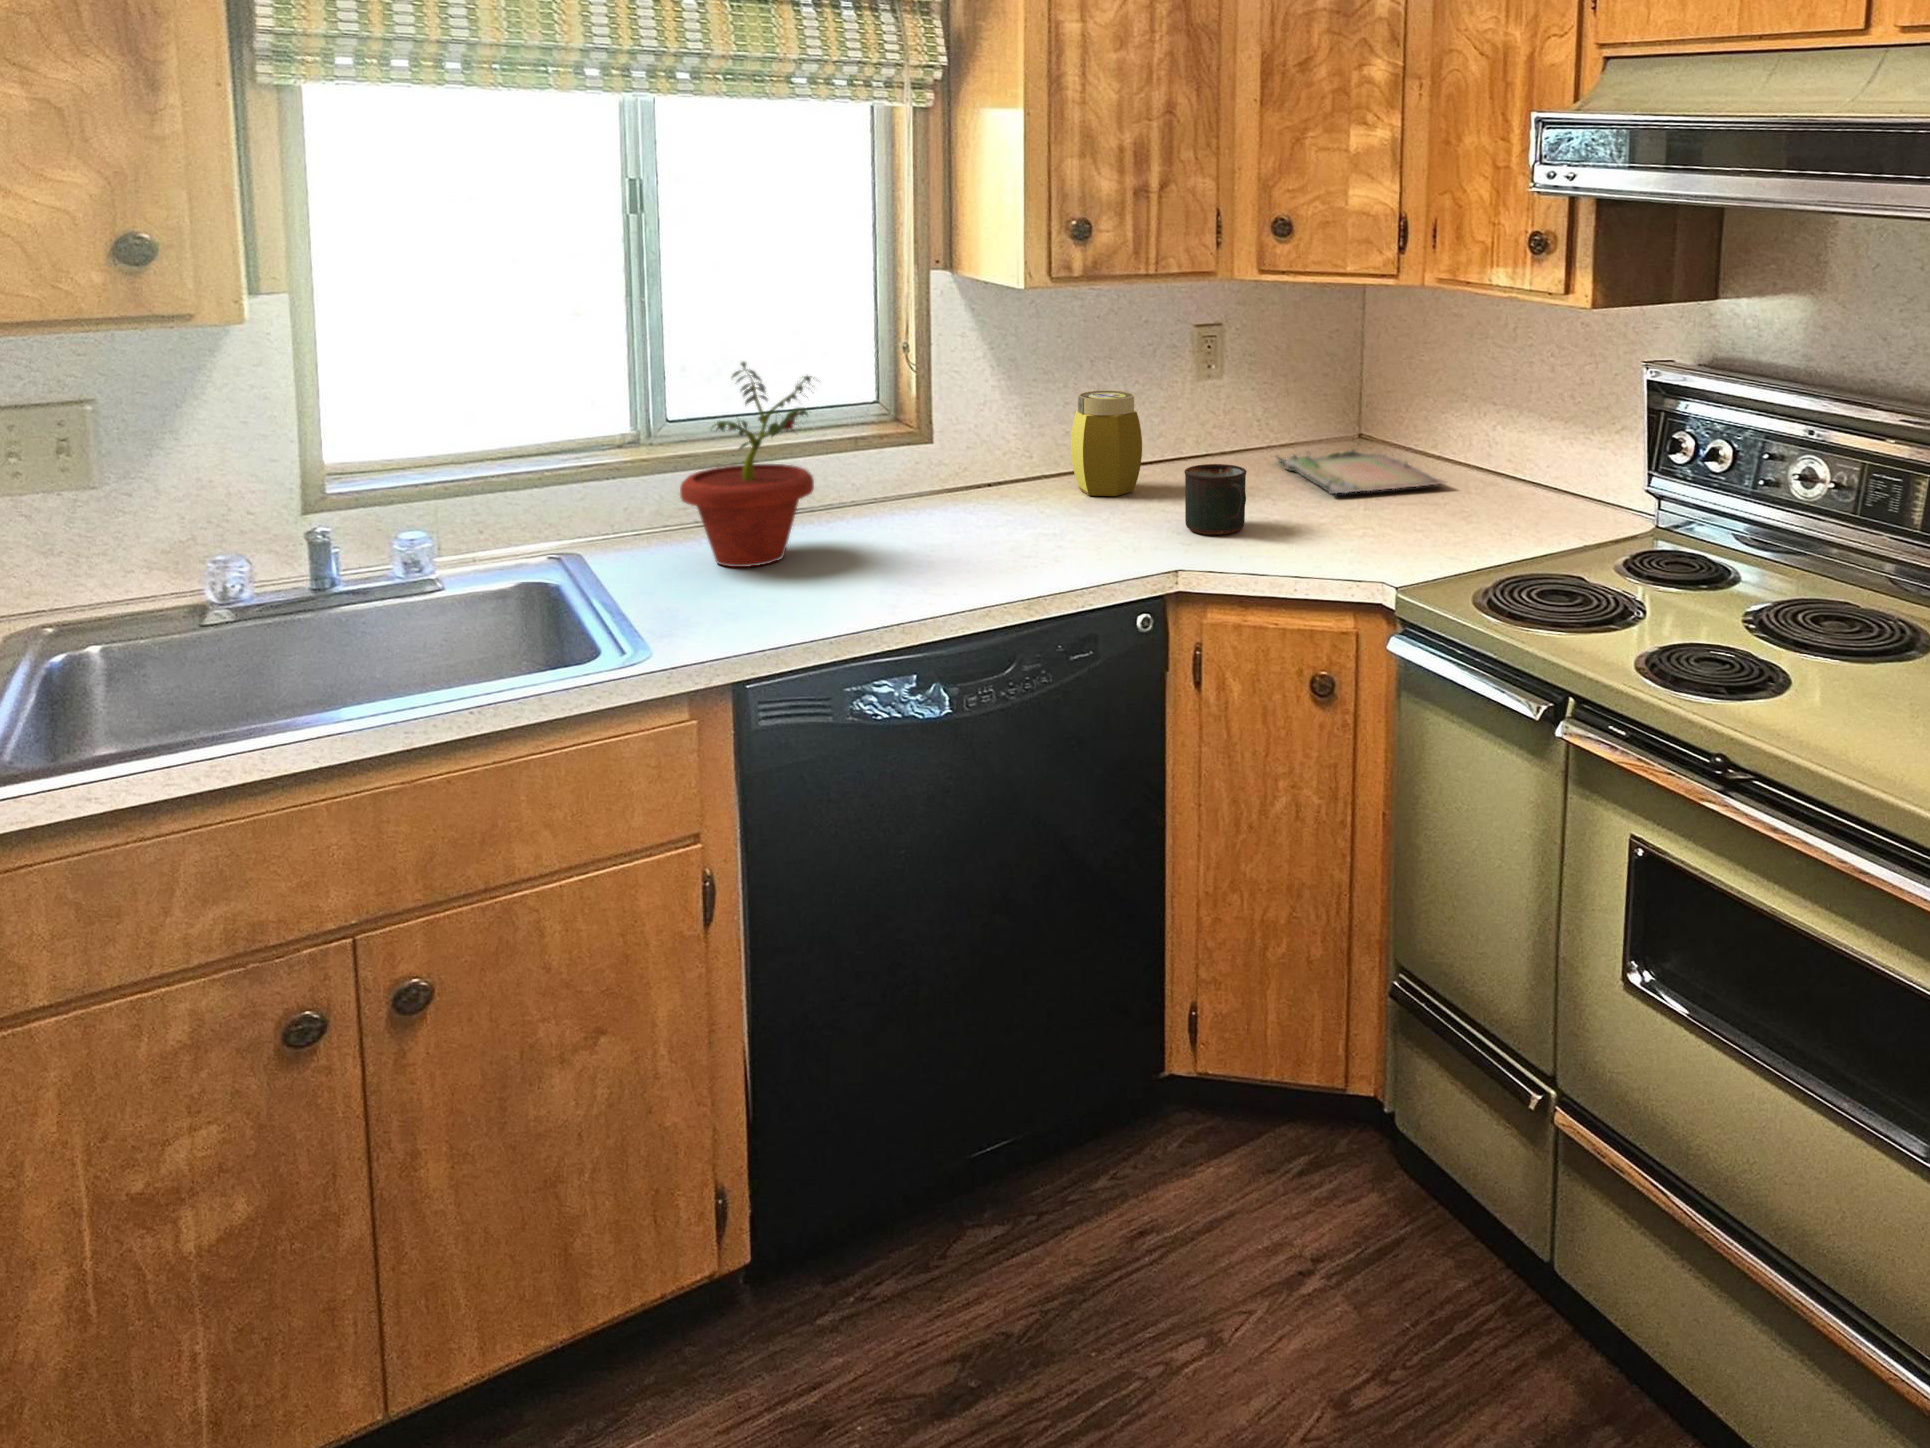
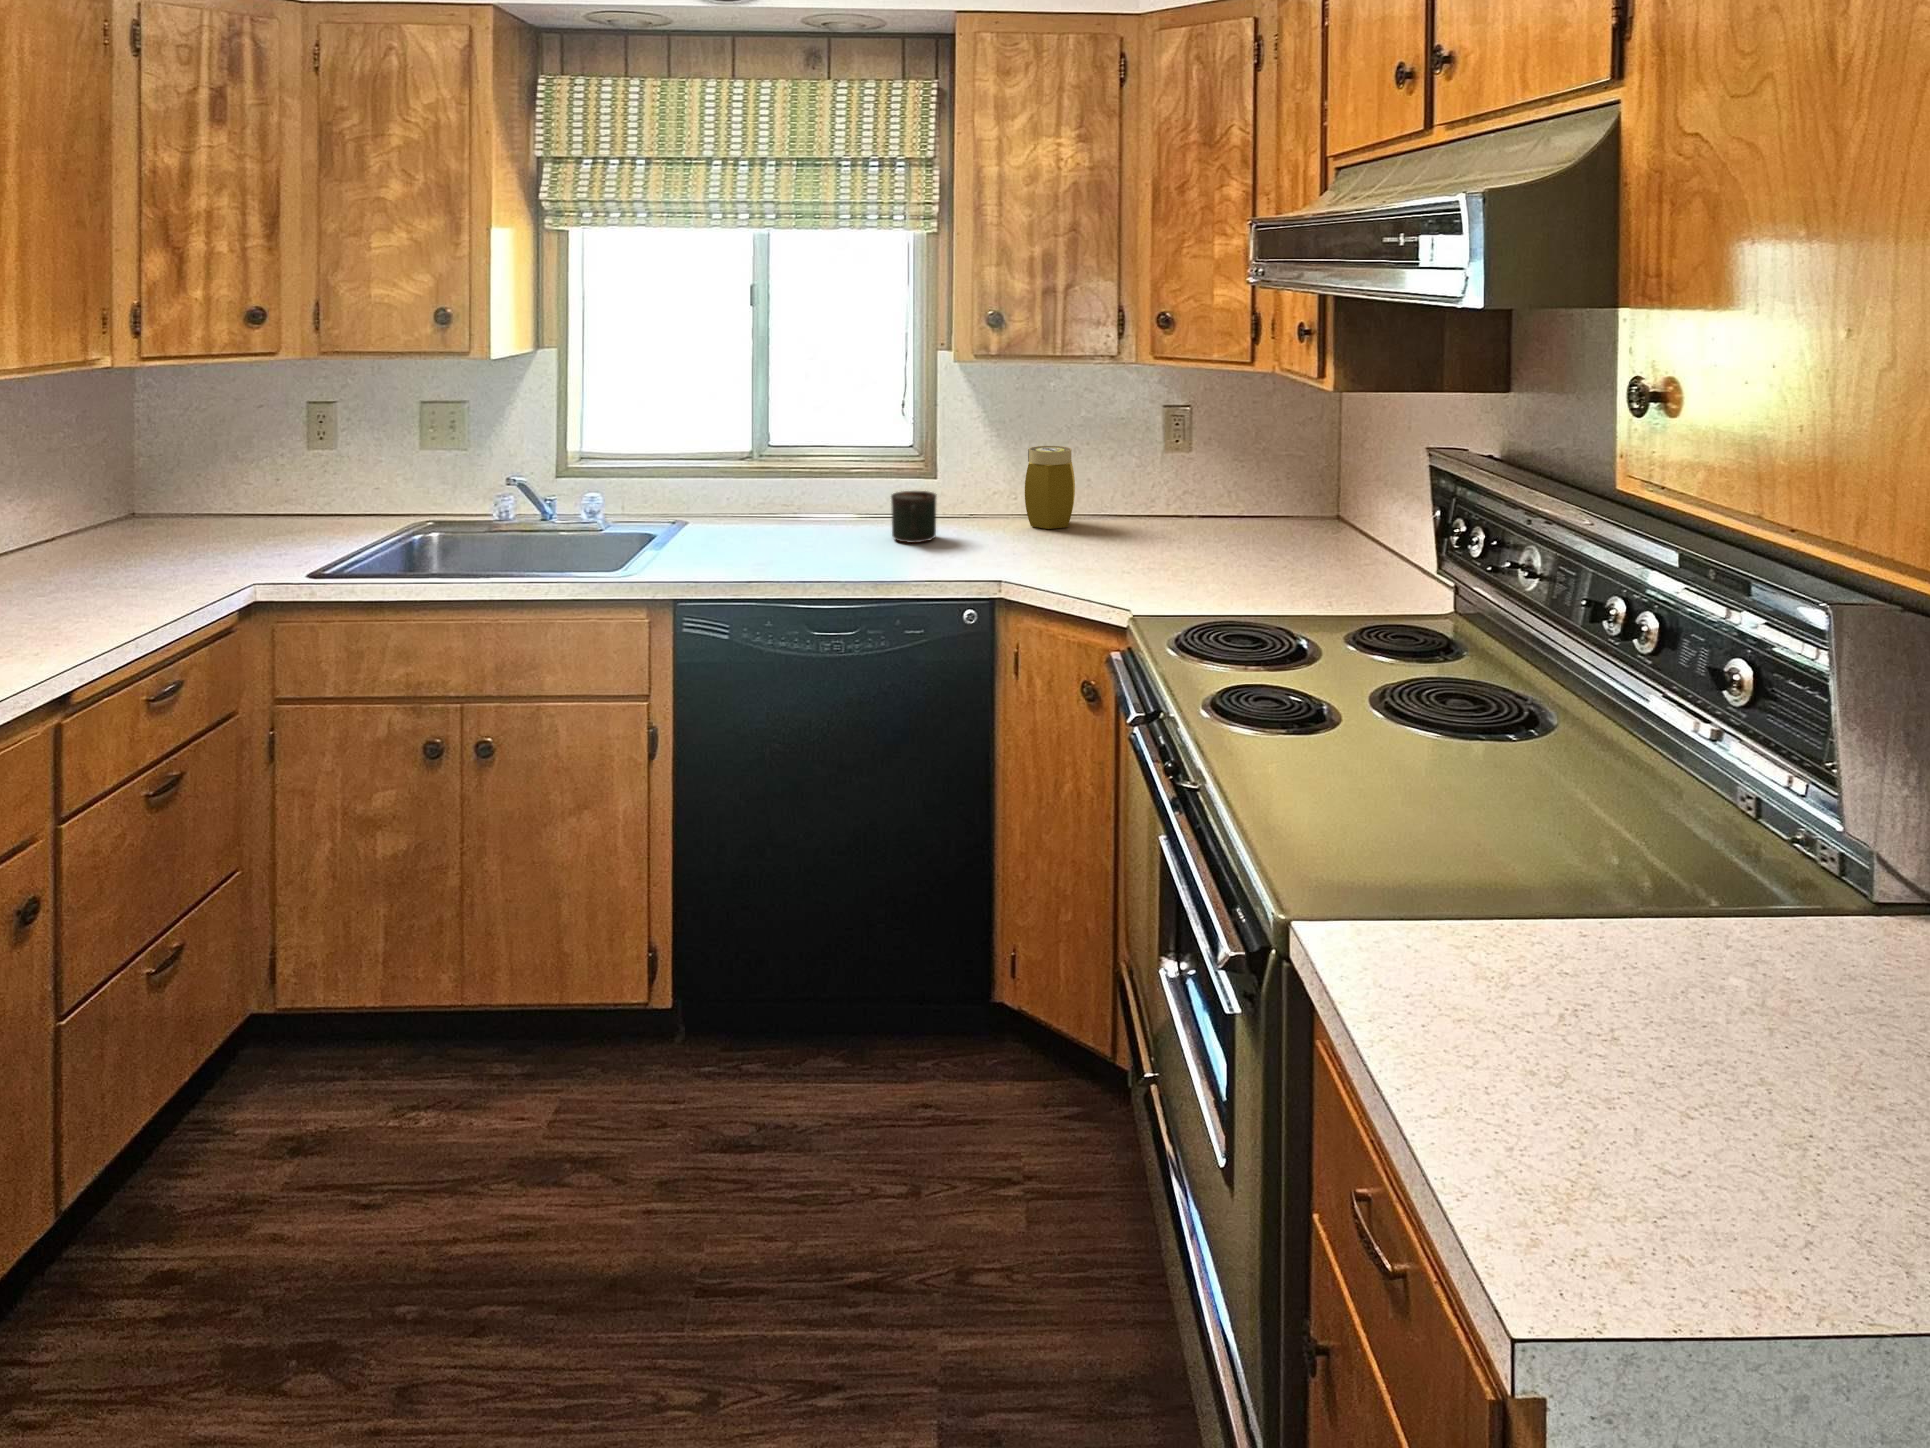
potted plant: present [680,362,814,567] -> none [724,404,815,541]
tray: present [1275,443,1446,494] -> none [1205,509,1323,552]
mug: present [1184,464,1247,534] -> present [891,491,936,543]

